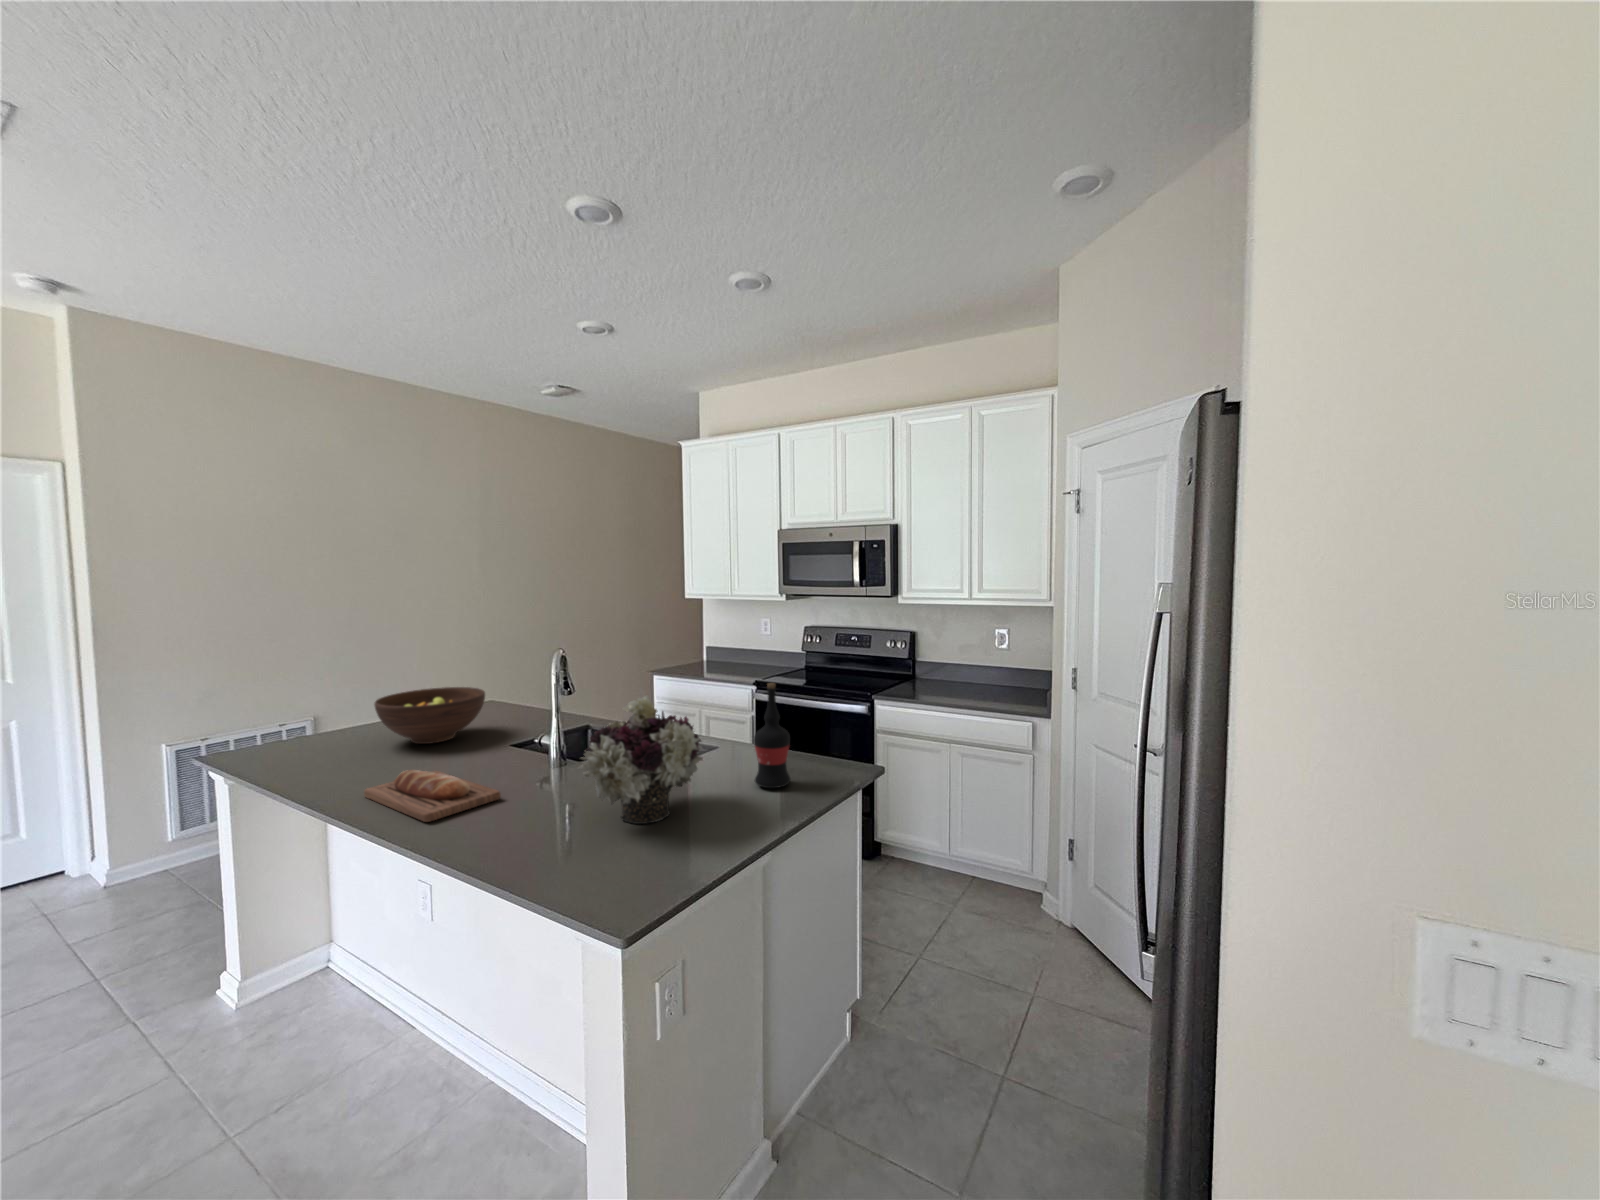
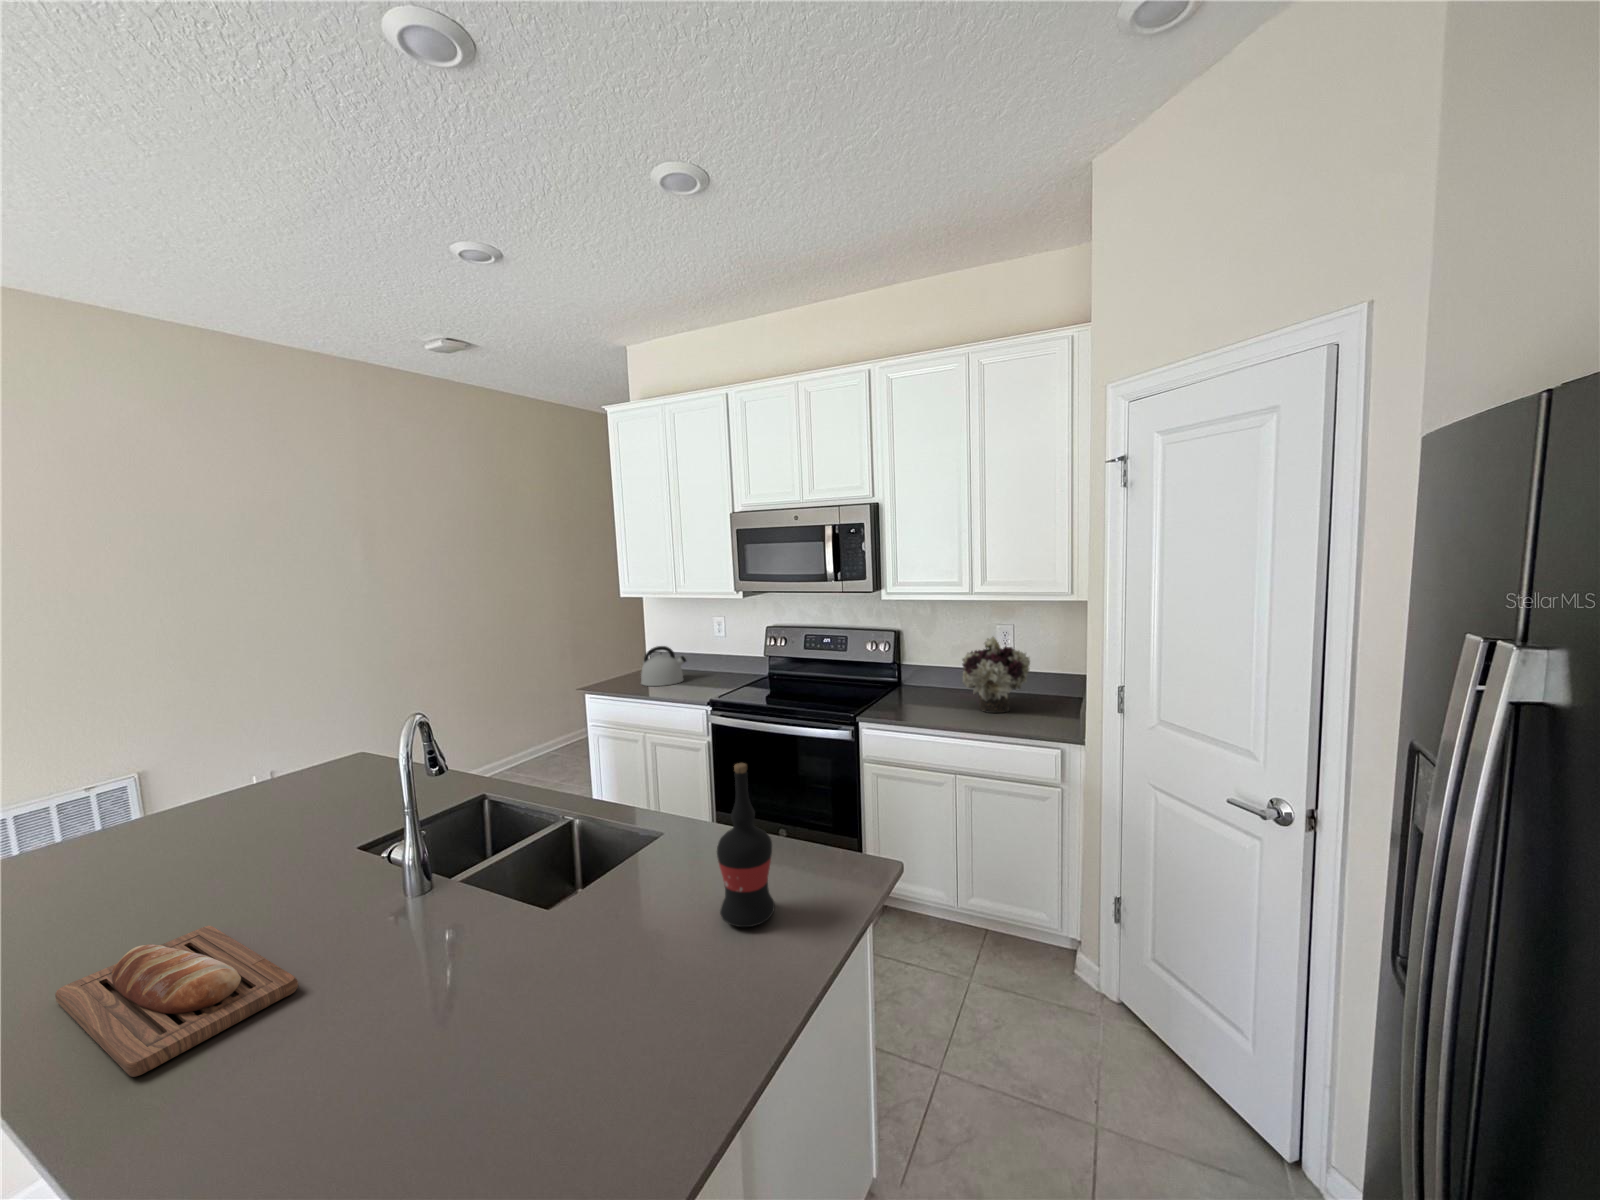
kettle: none [699,639,737,672] -> present [641,646,686,686]
fruit bowl: present [374,687,485,744] -> none [134,757,323,855]
flower arrangement: present [578,696,703,824] -> present [963,636,1030,713]

